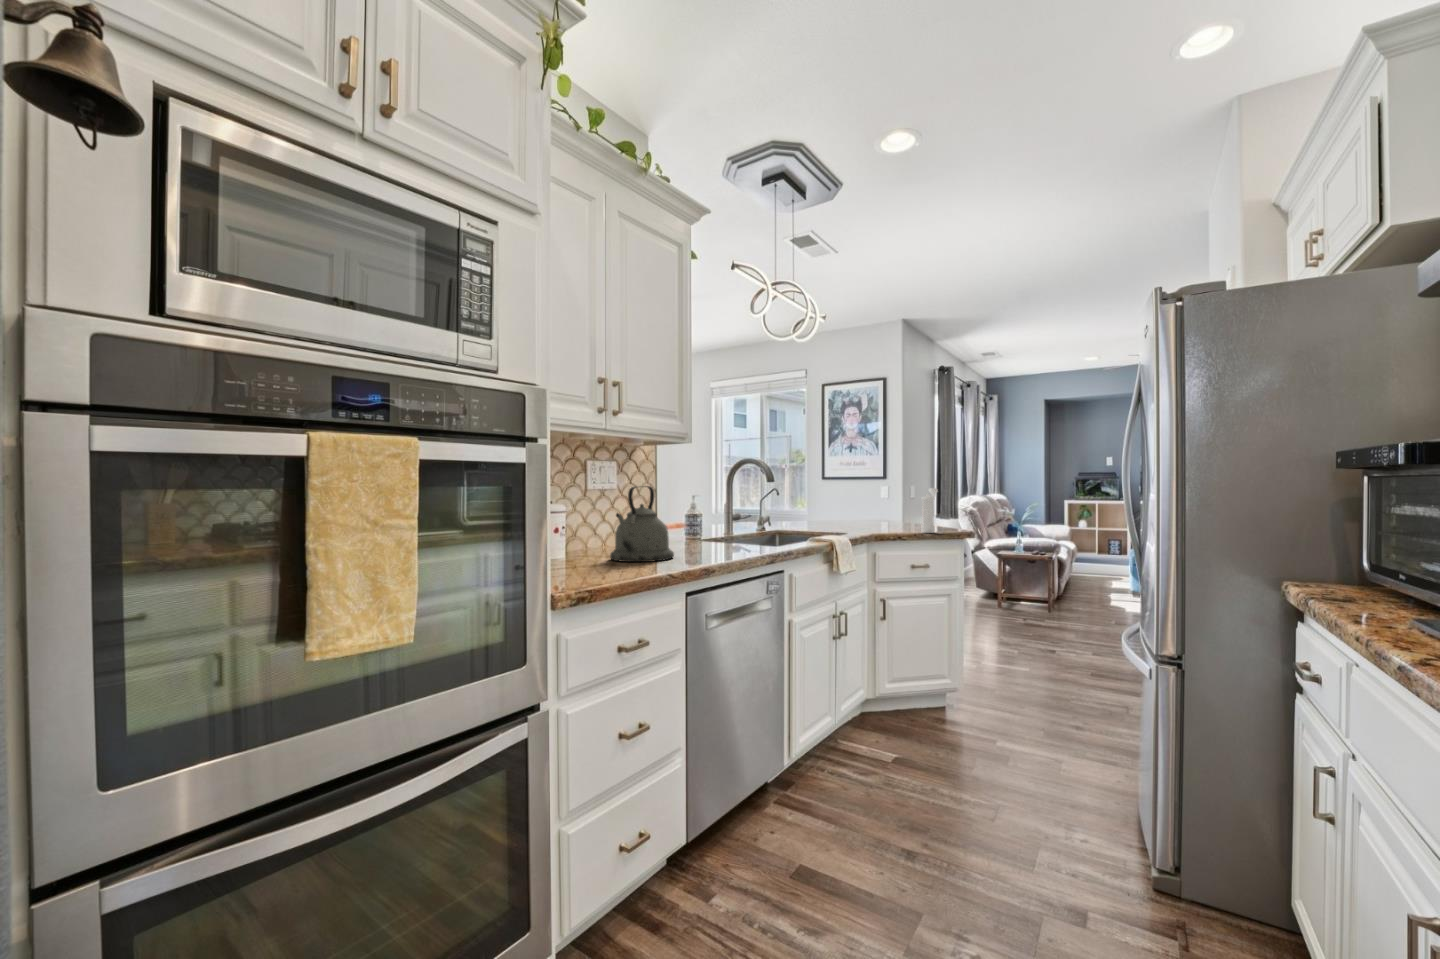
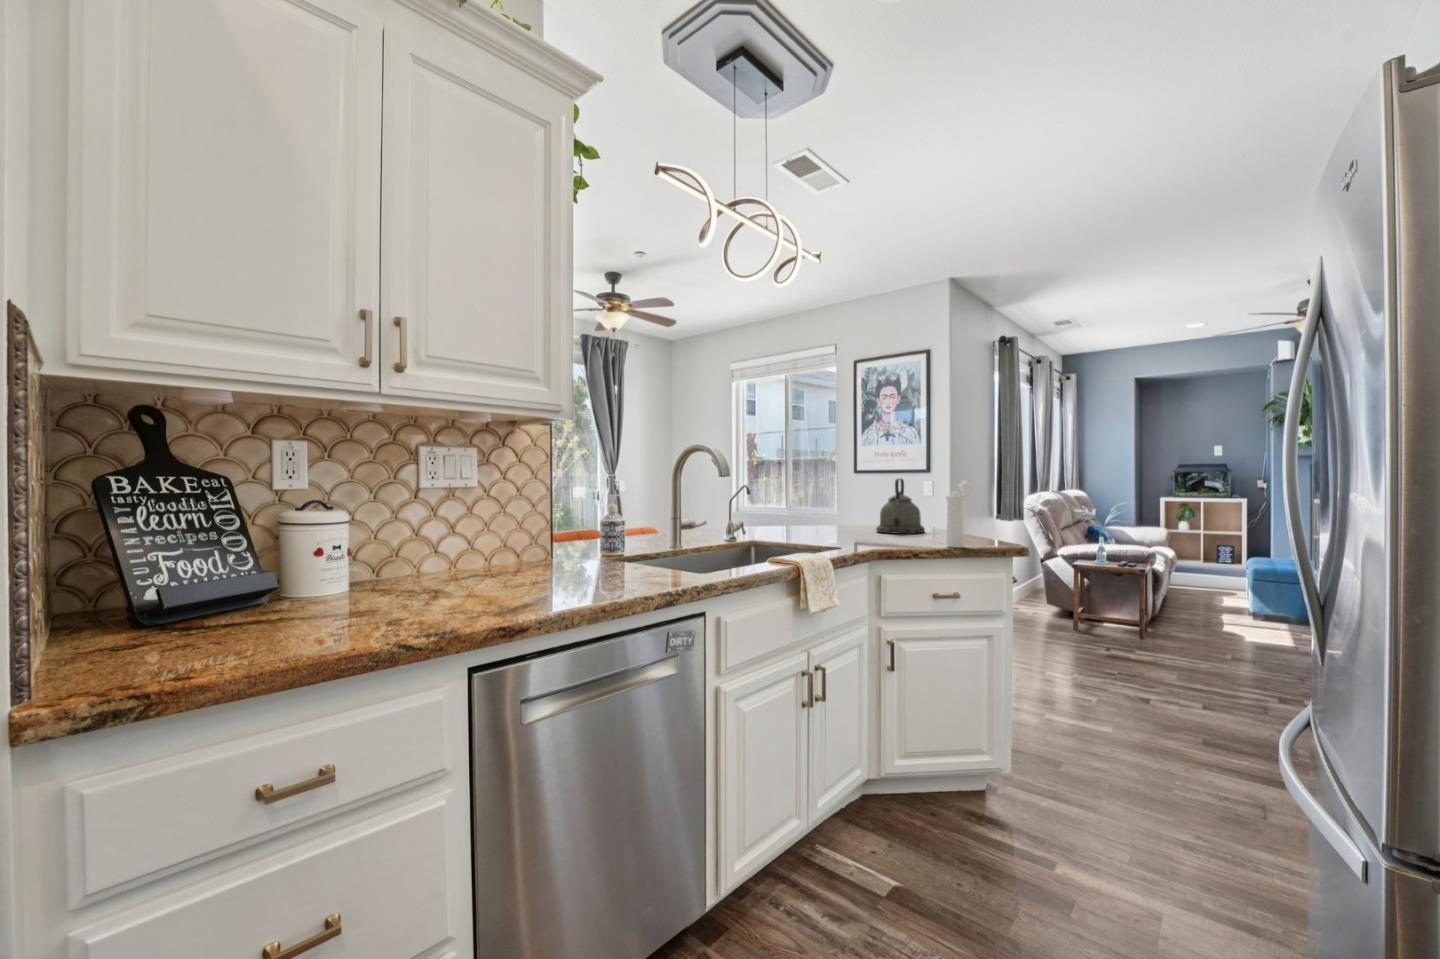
kettle: present [610,486,674,562] -> present [876,479,925,534]

